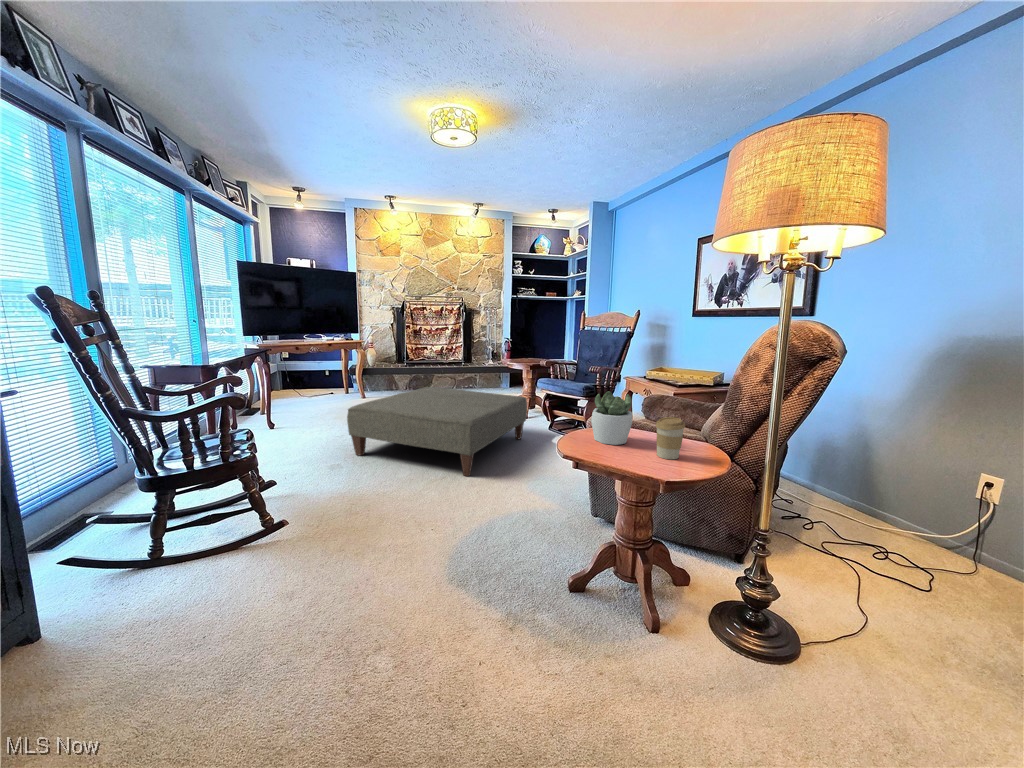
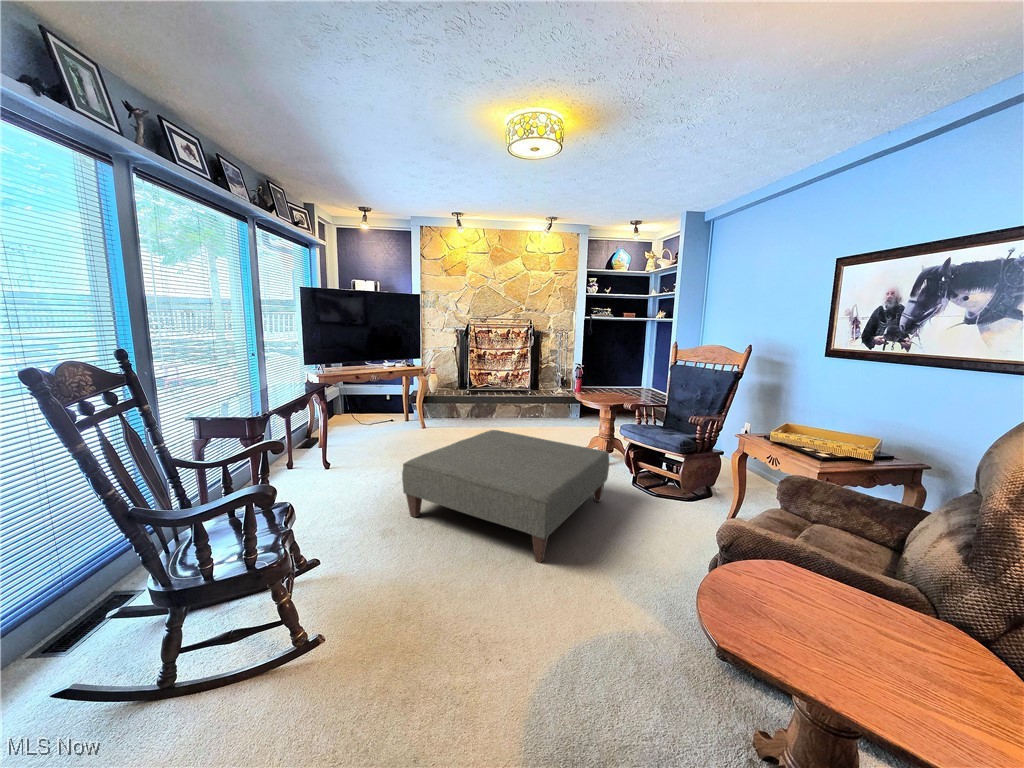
succulent plant: present [591,391,632,445] -> none [747,524,821,620]
coffee cup: present [656,417,685,459] -> none [876,598,941,680]

